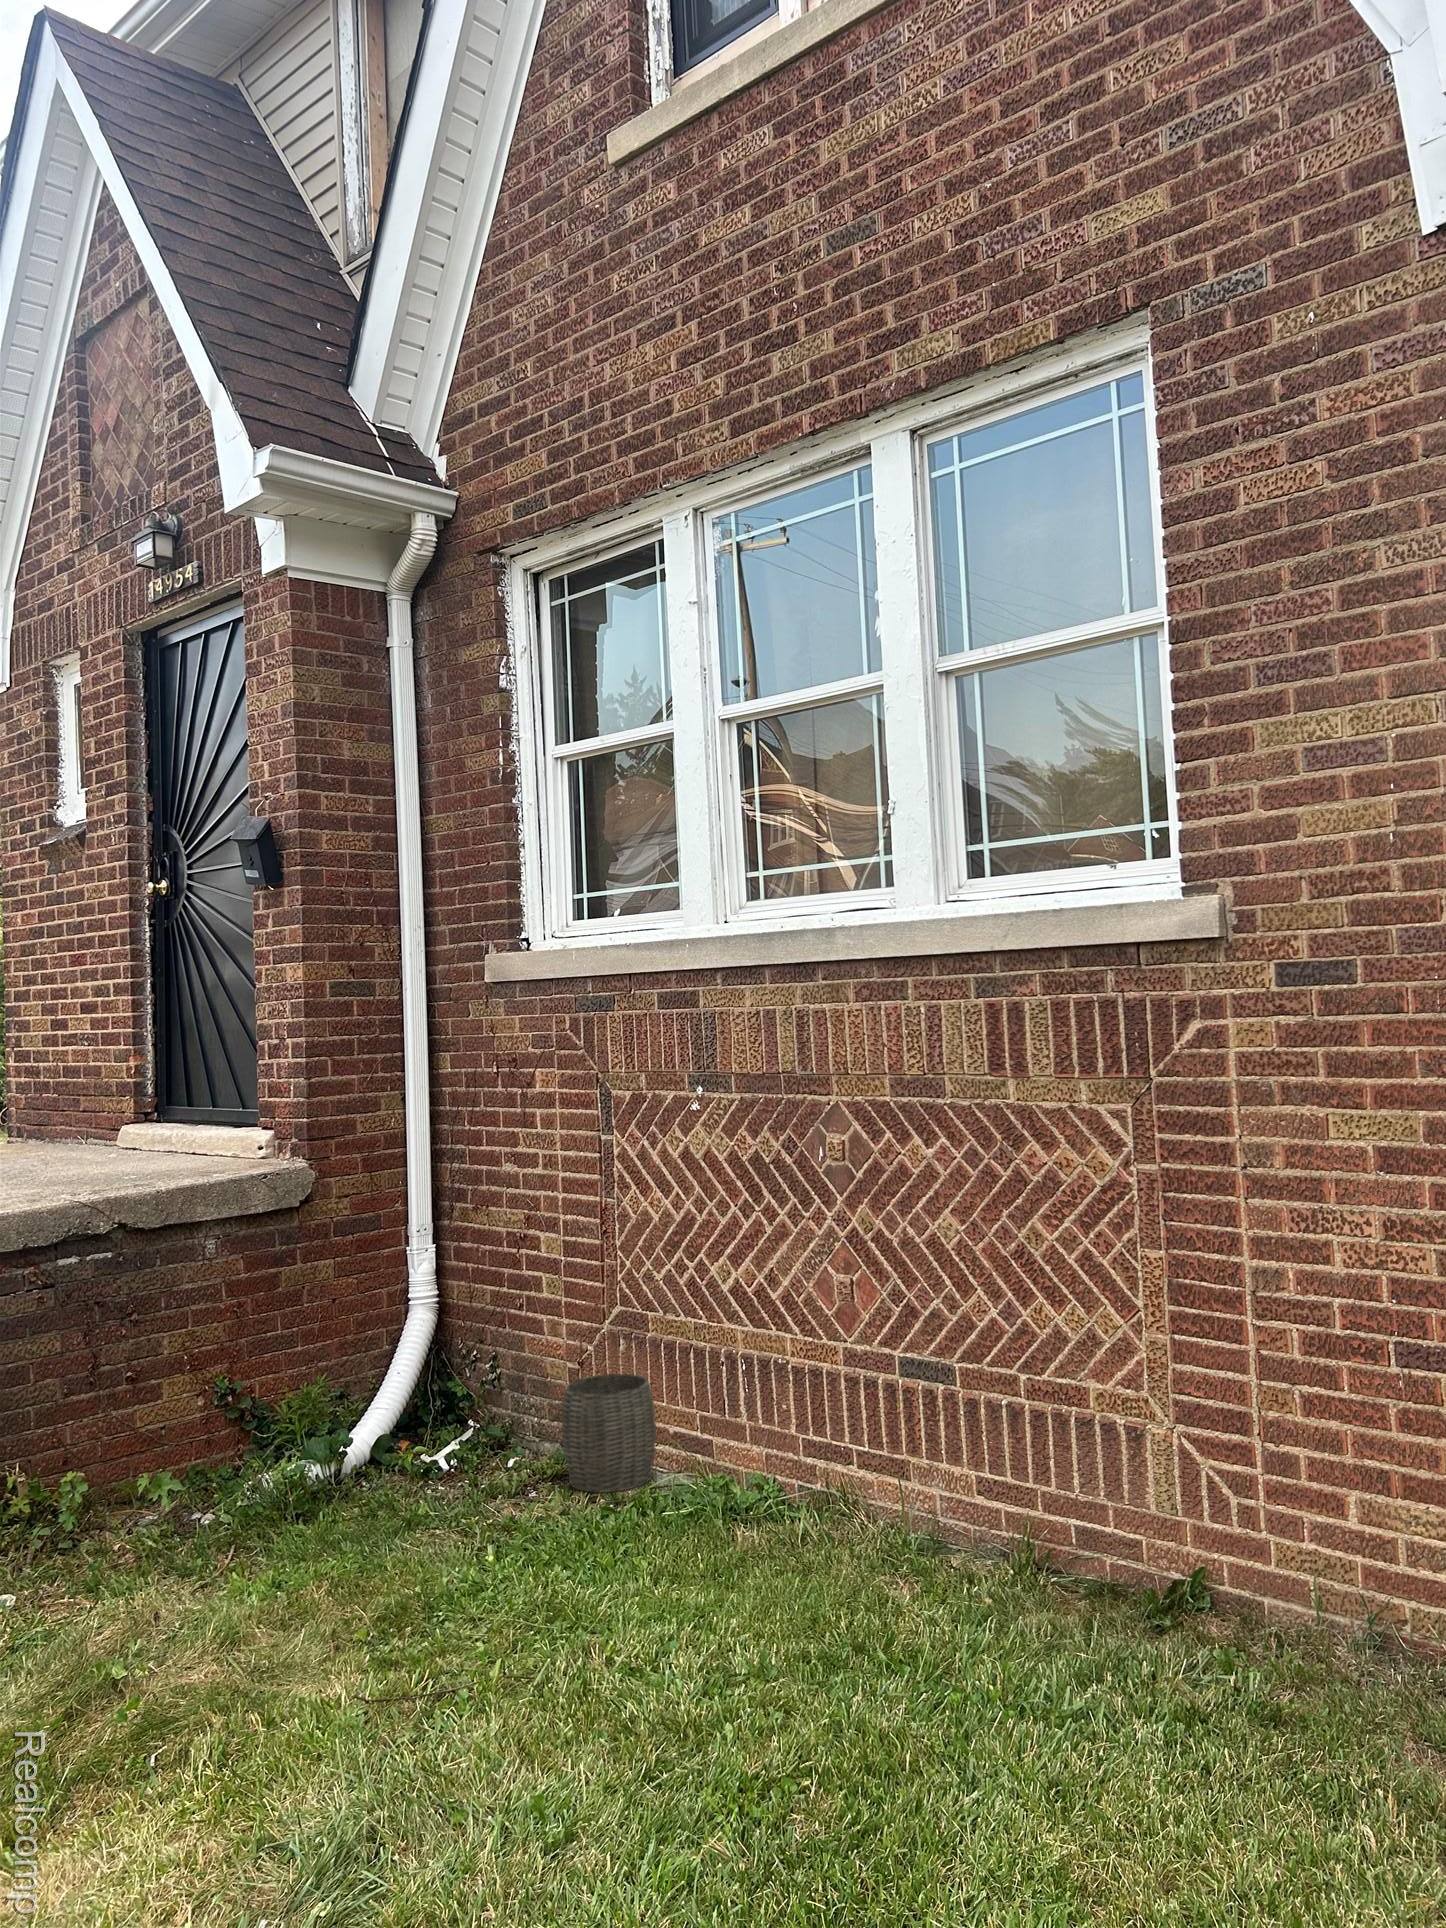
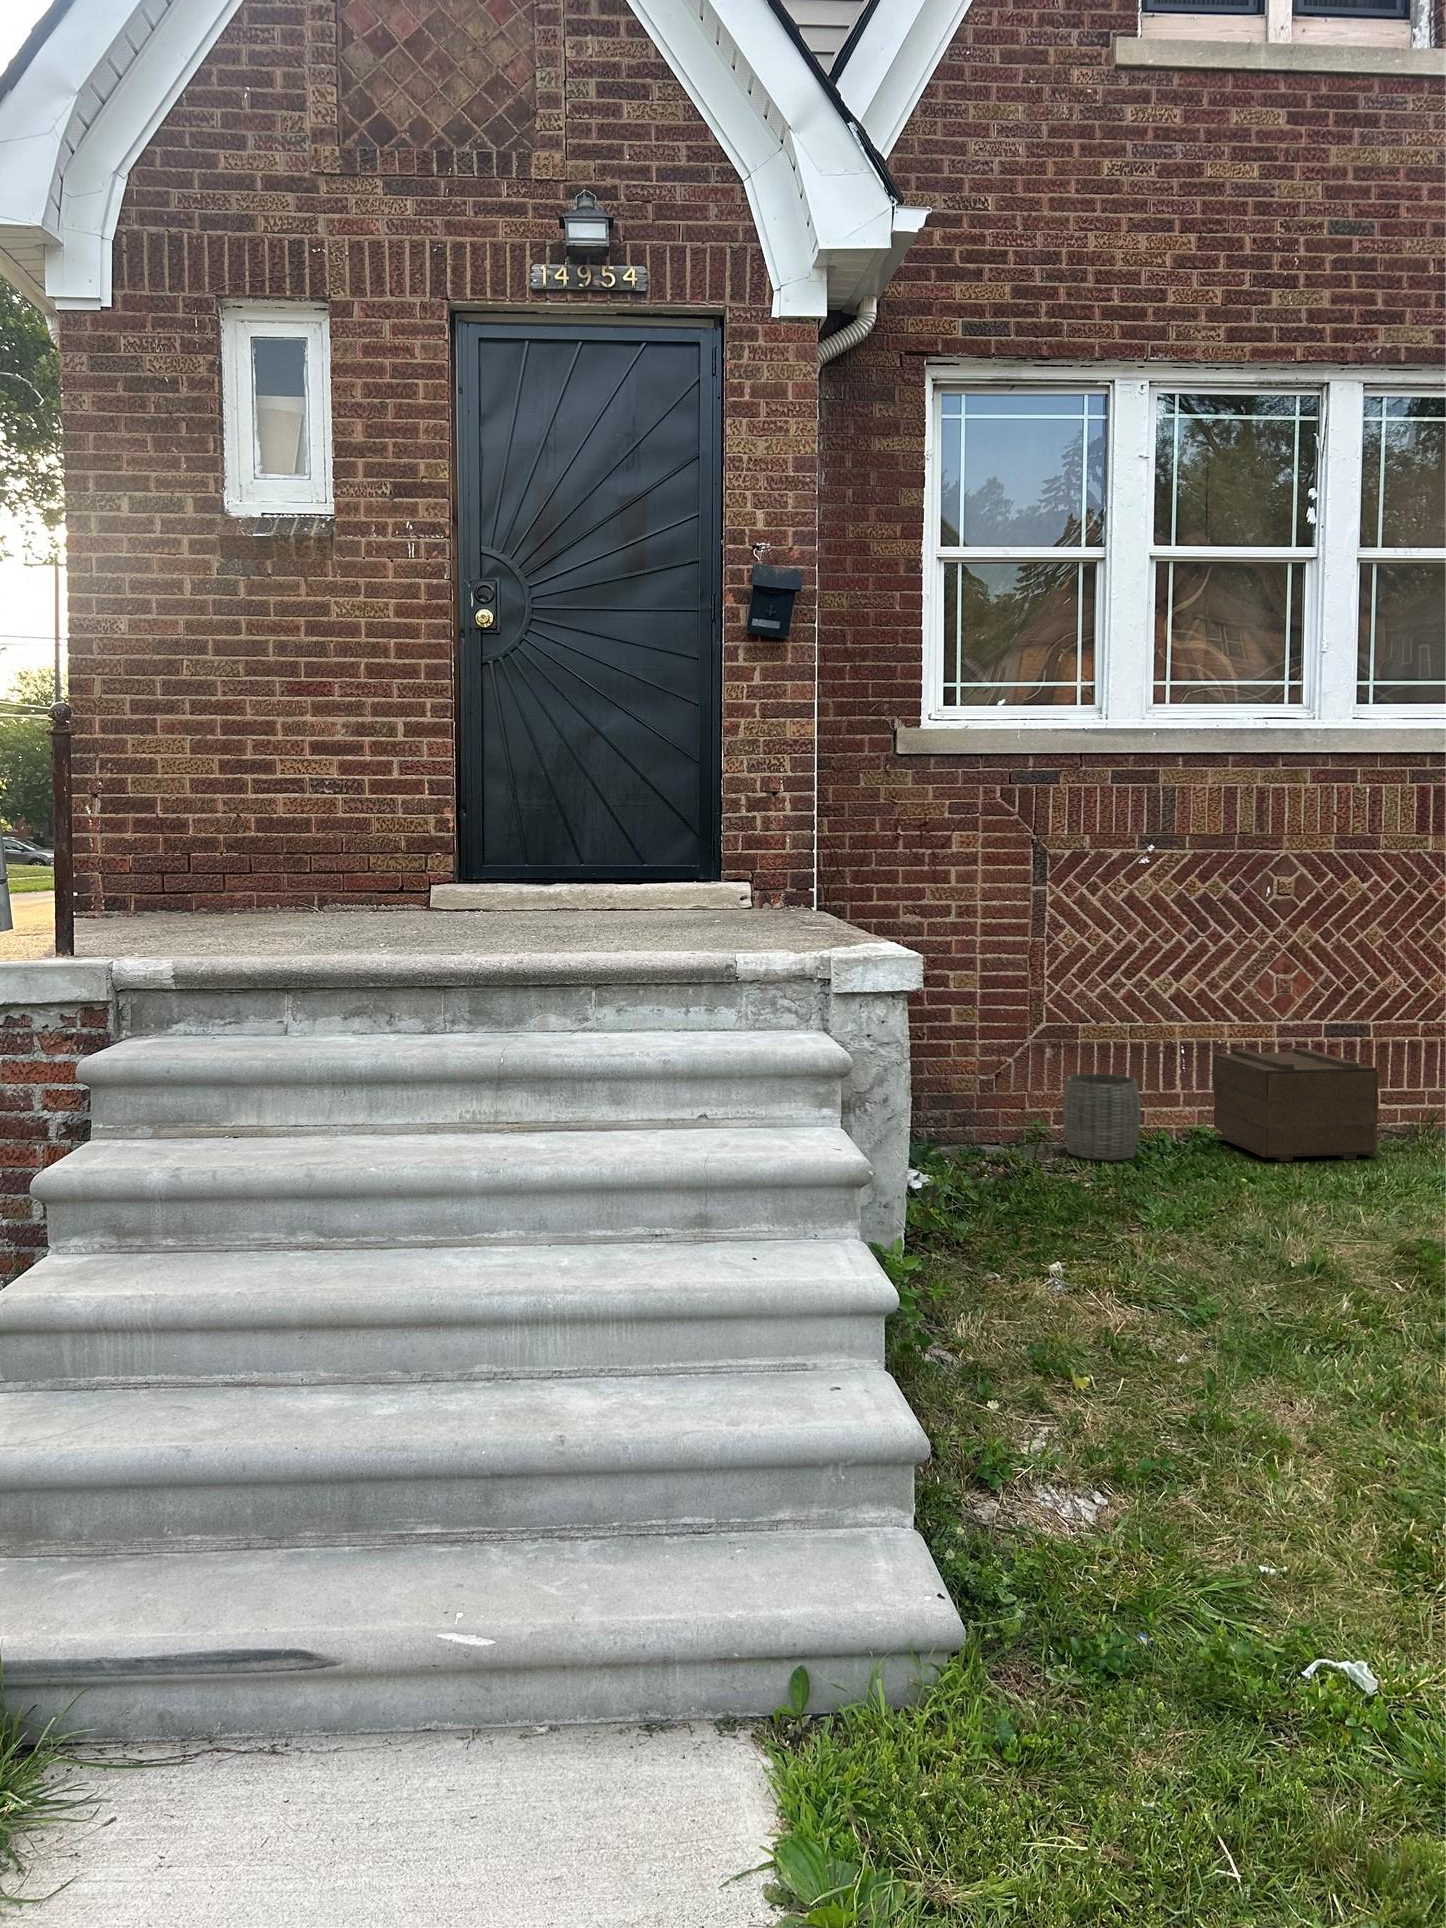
wooden crate: none [659,1373,883,1565] -> present [1212,1048,1378,1161]

